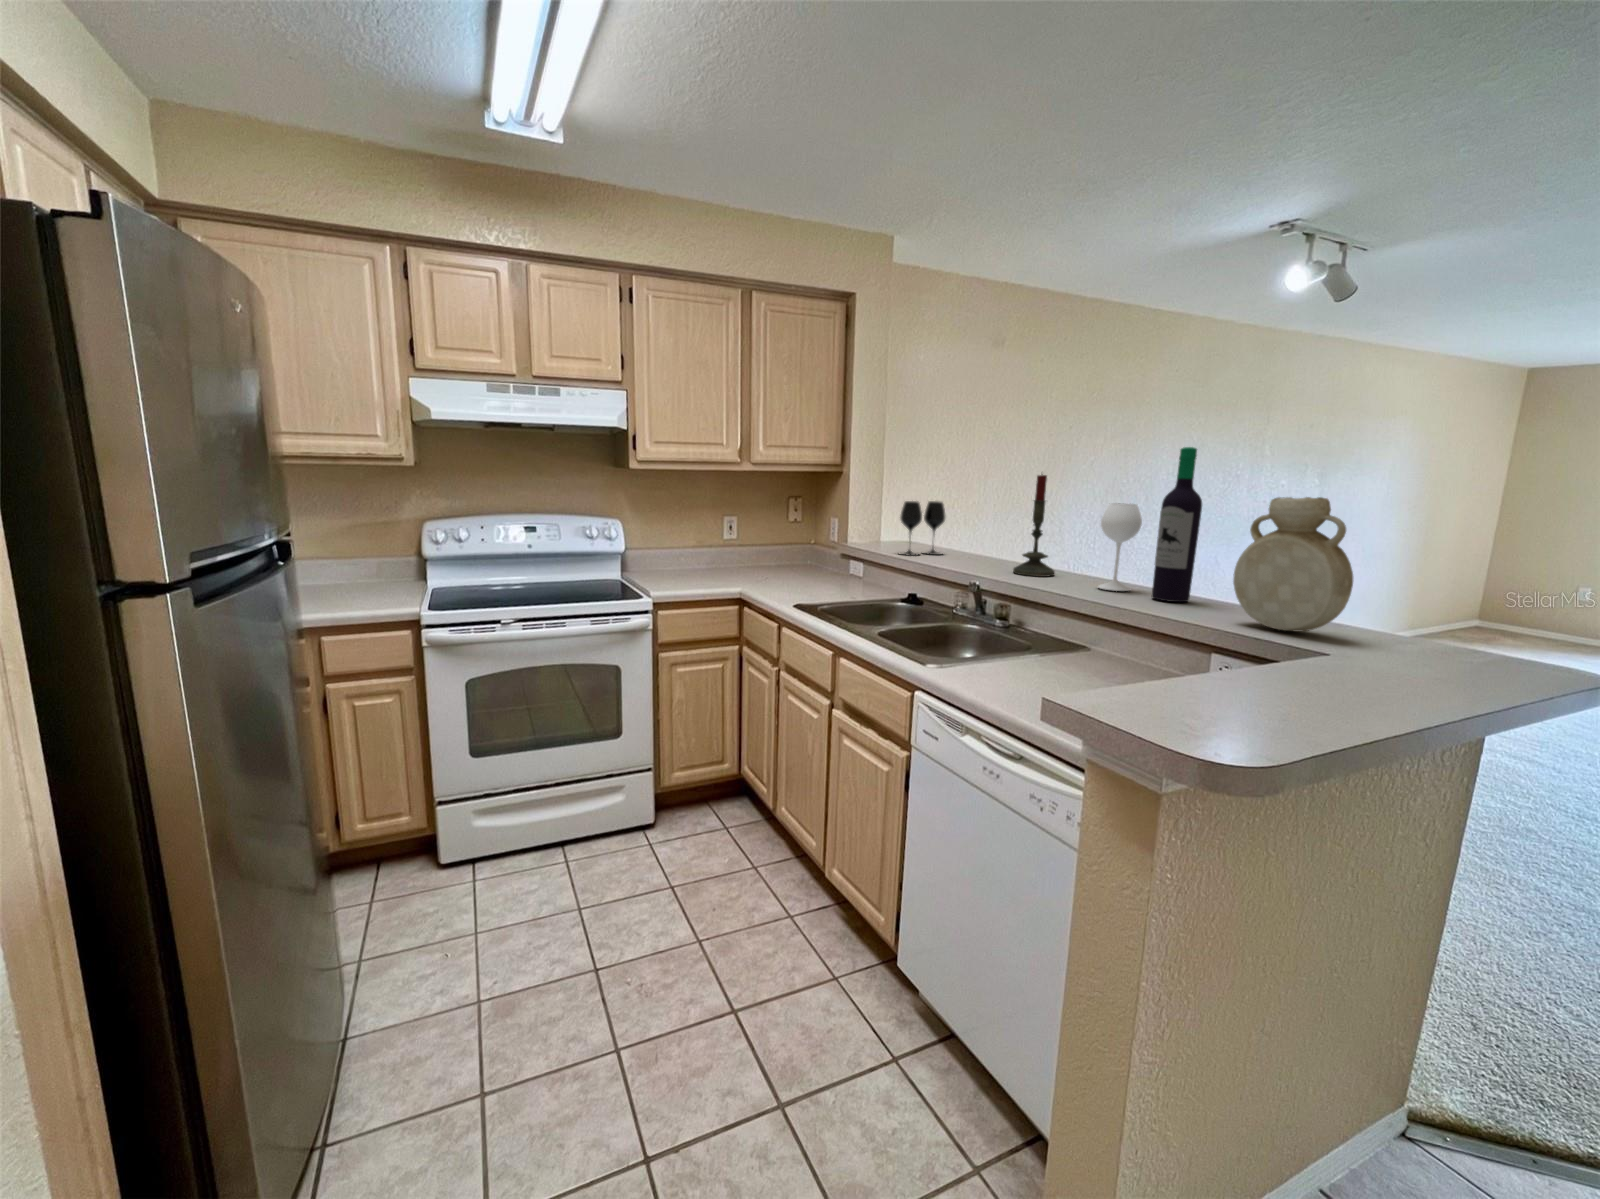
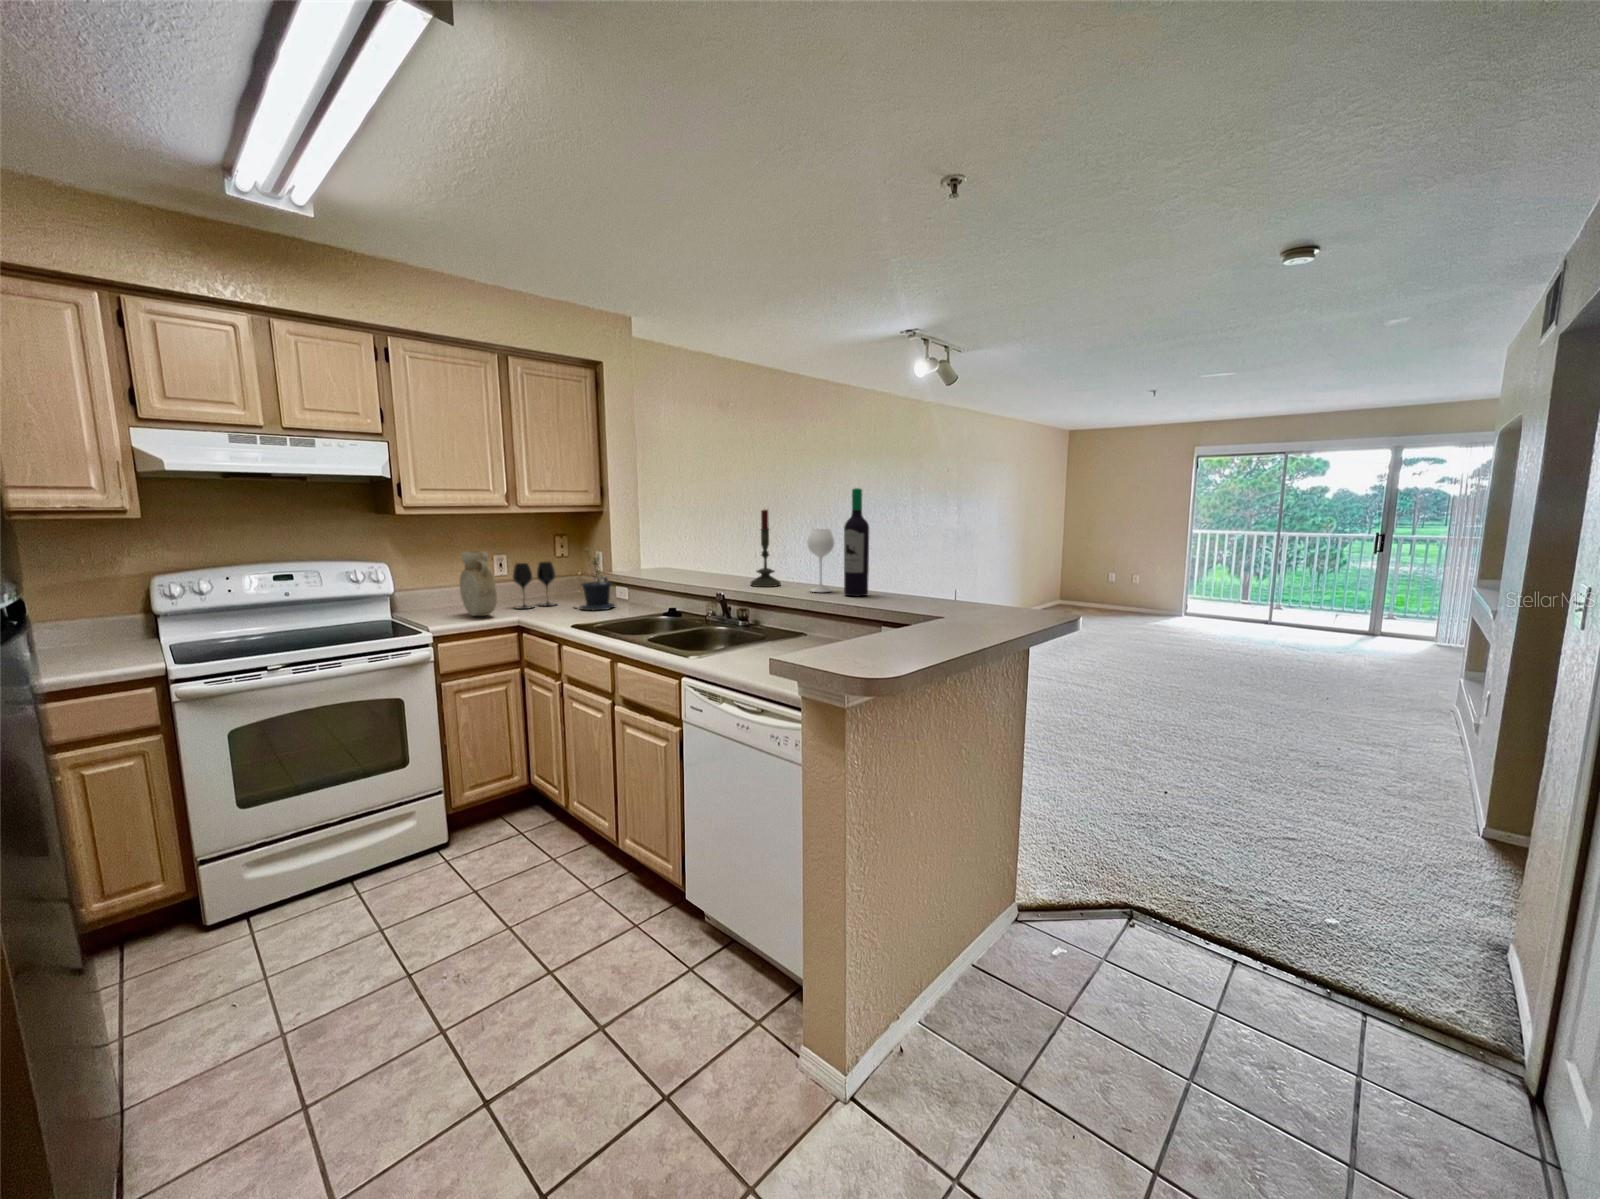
vase: present [1233,497,1353,631] -> present [460,551,497,616]
wine glass: present [900,501,946,556] -> present [513,562,555,609]
potted plant: none [799,514,847,587] -> present [580,548,615,611]

